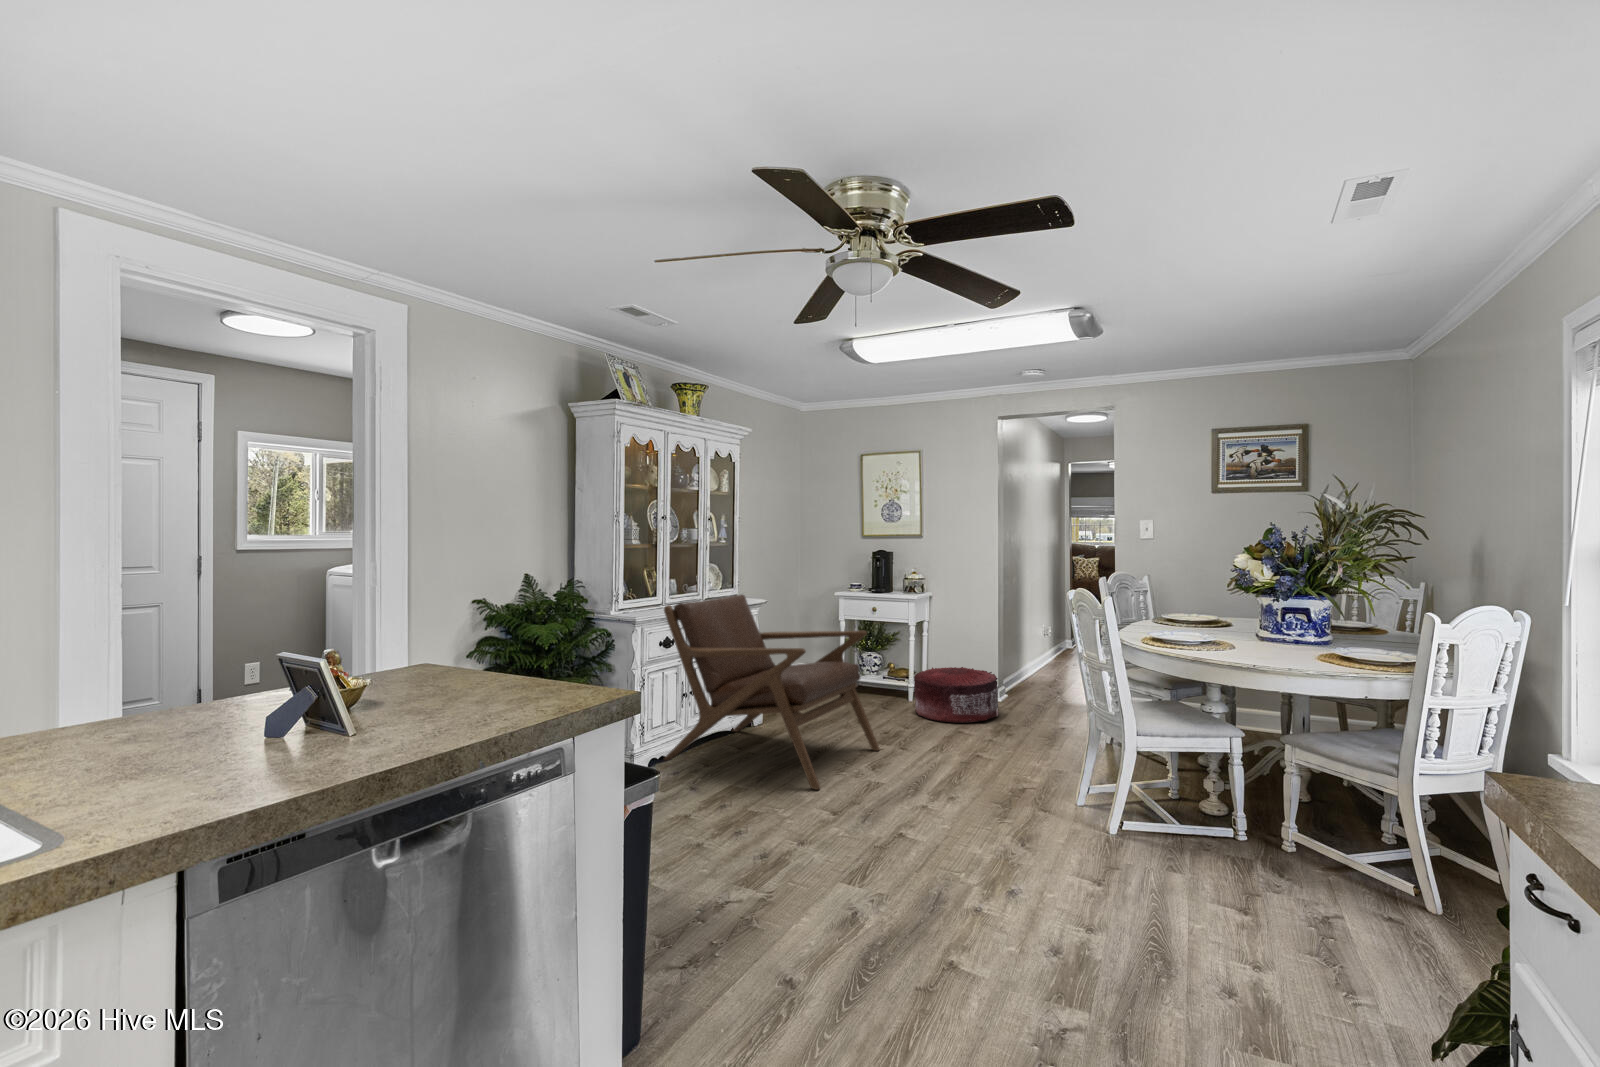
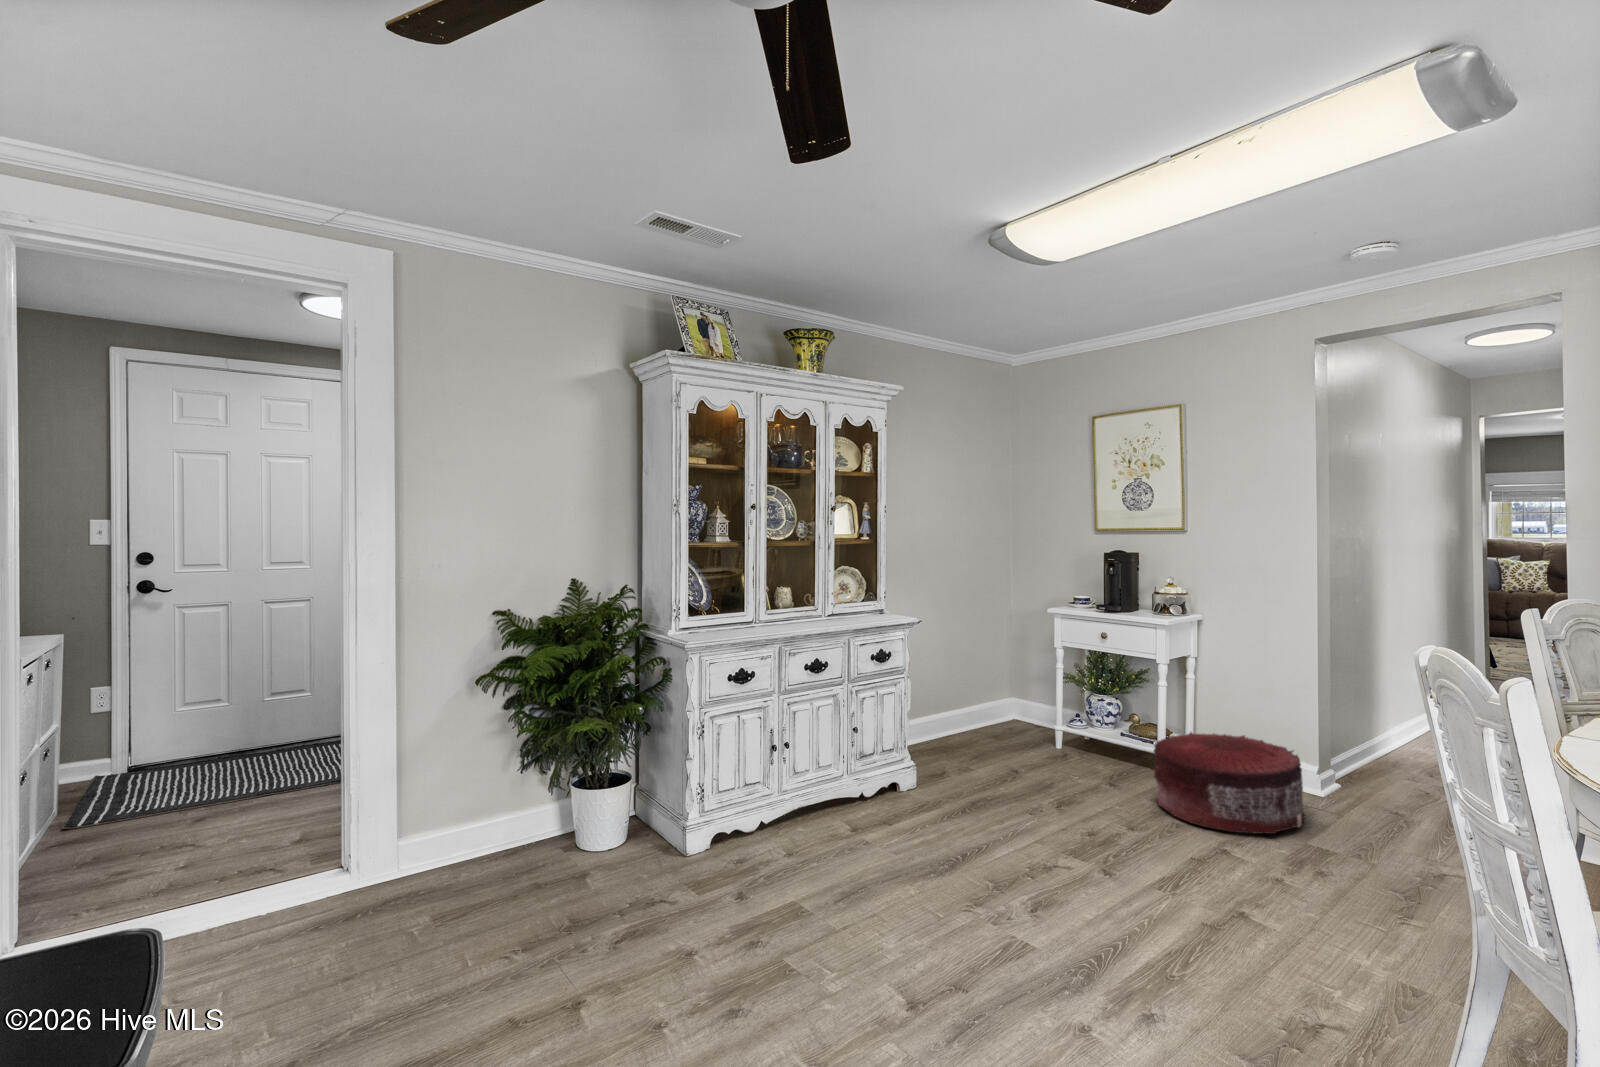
lounge chair: present [664,595,880,790] -> none [741,611,1062,940]

